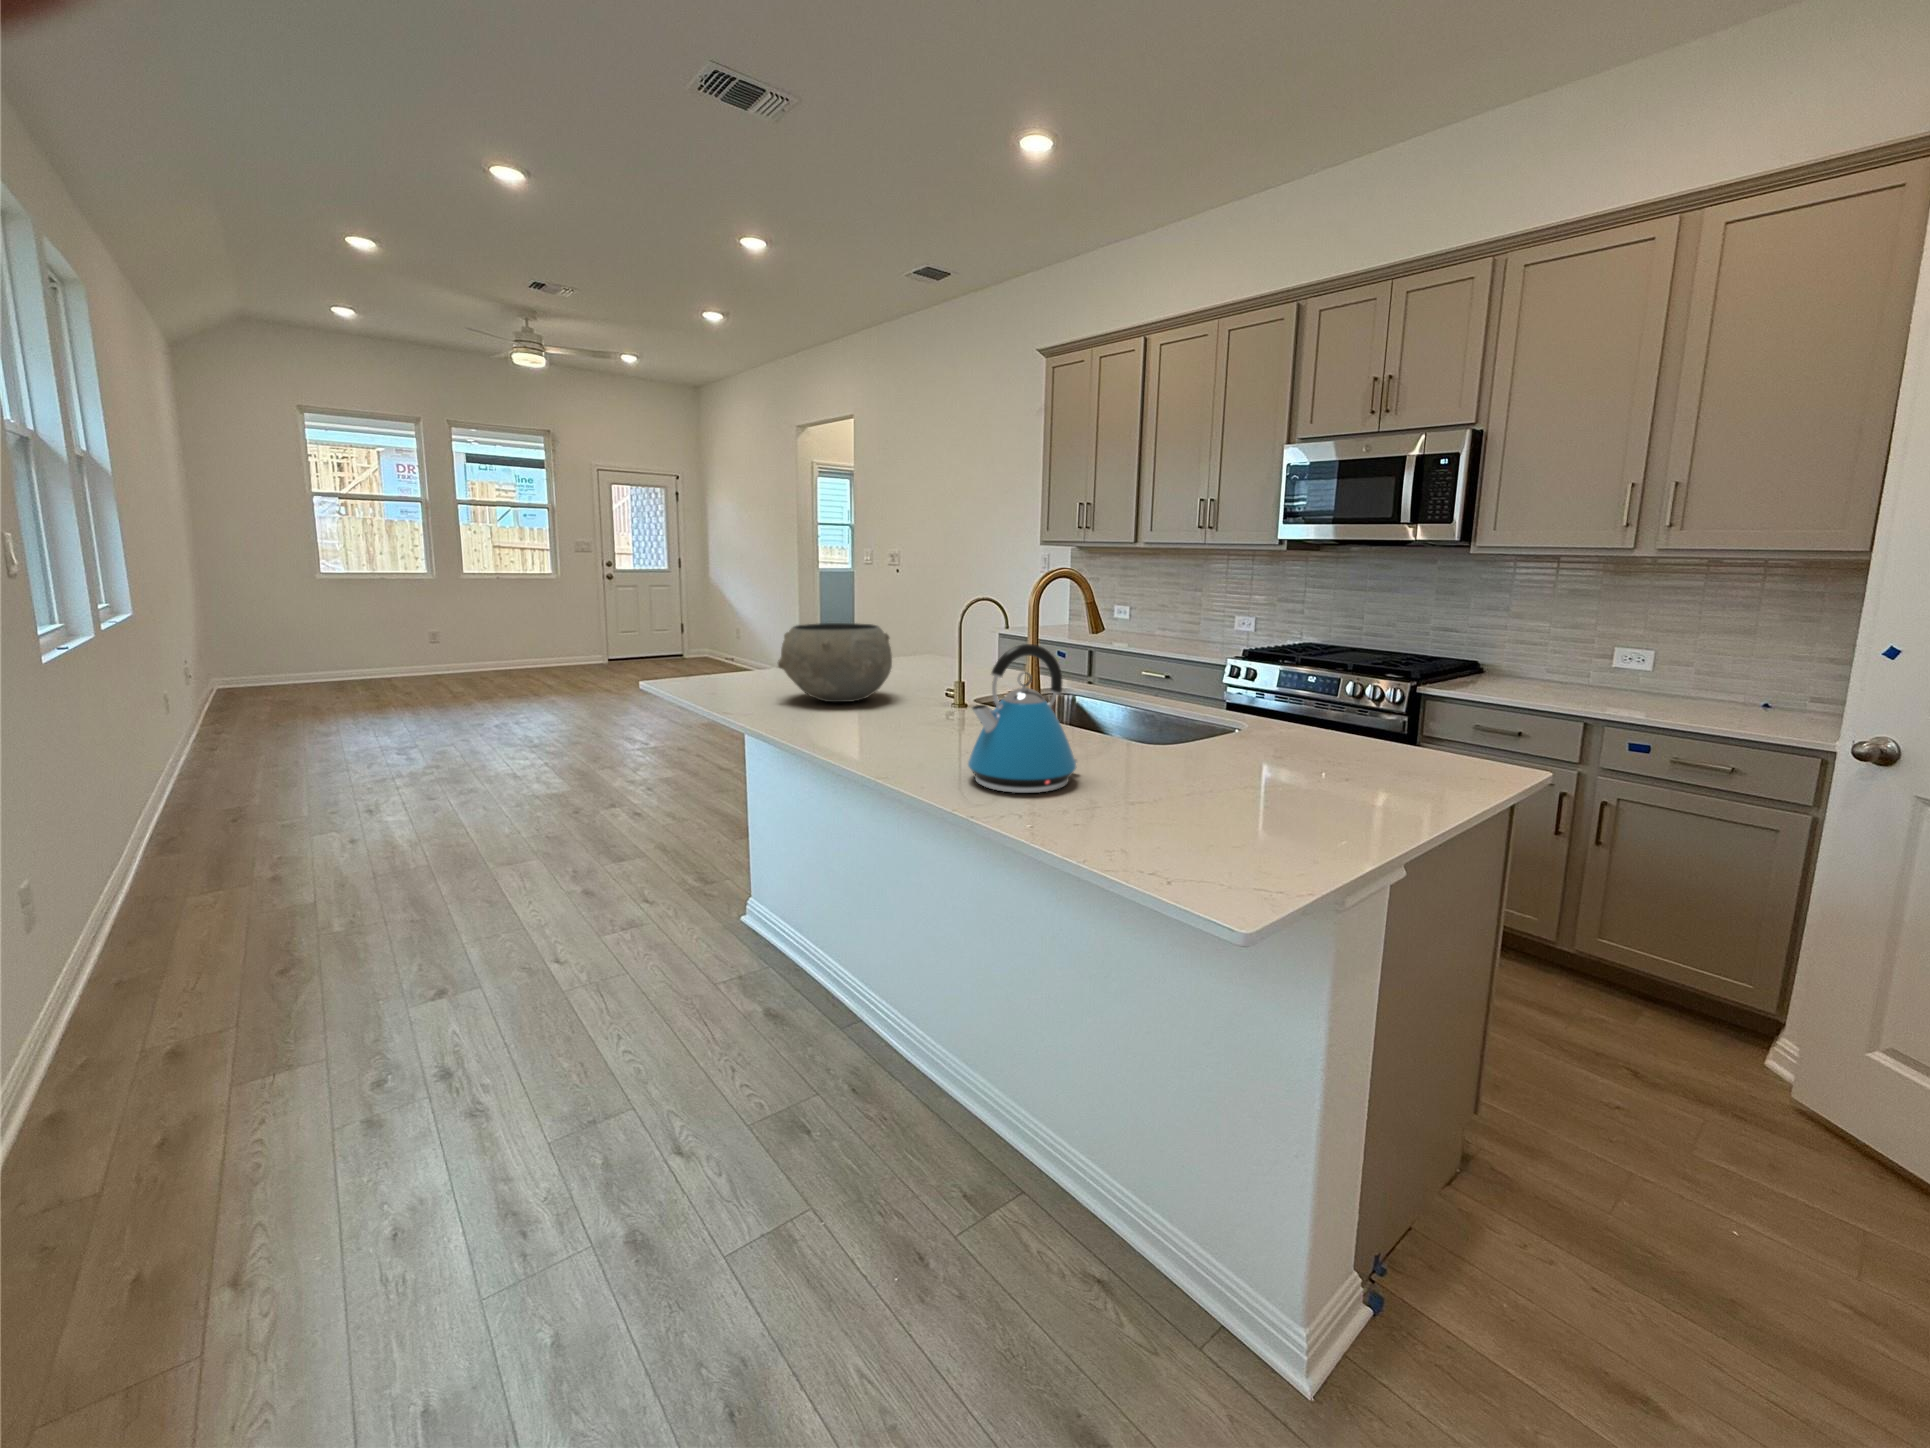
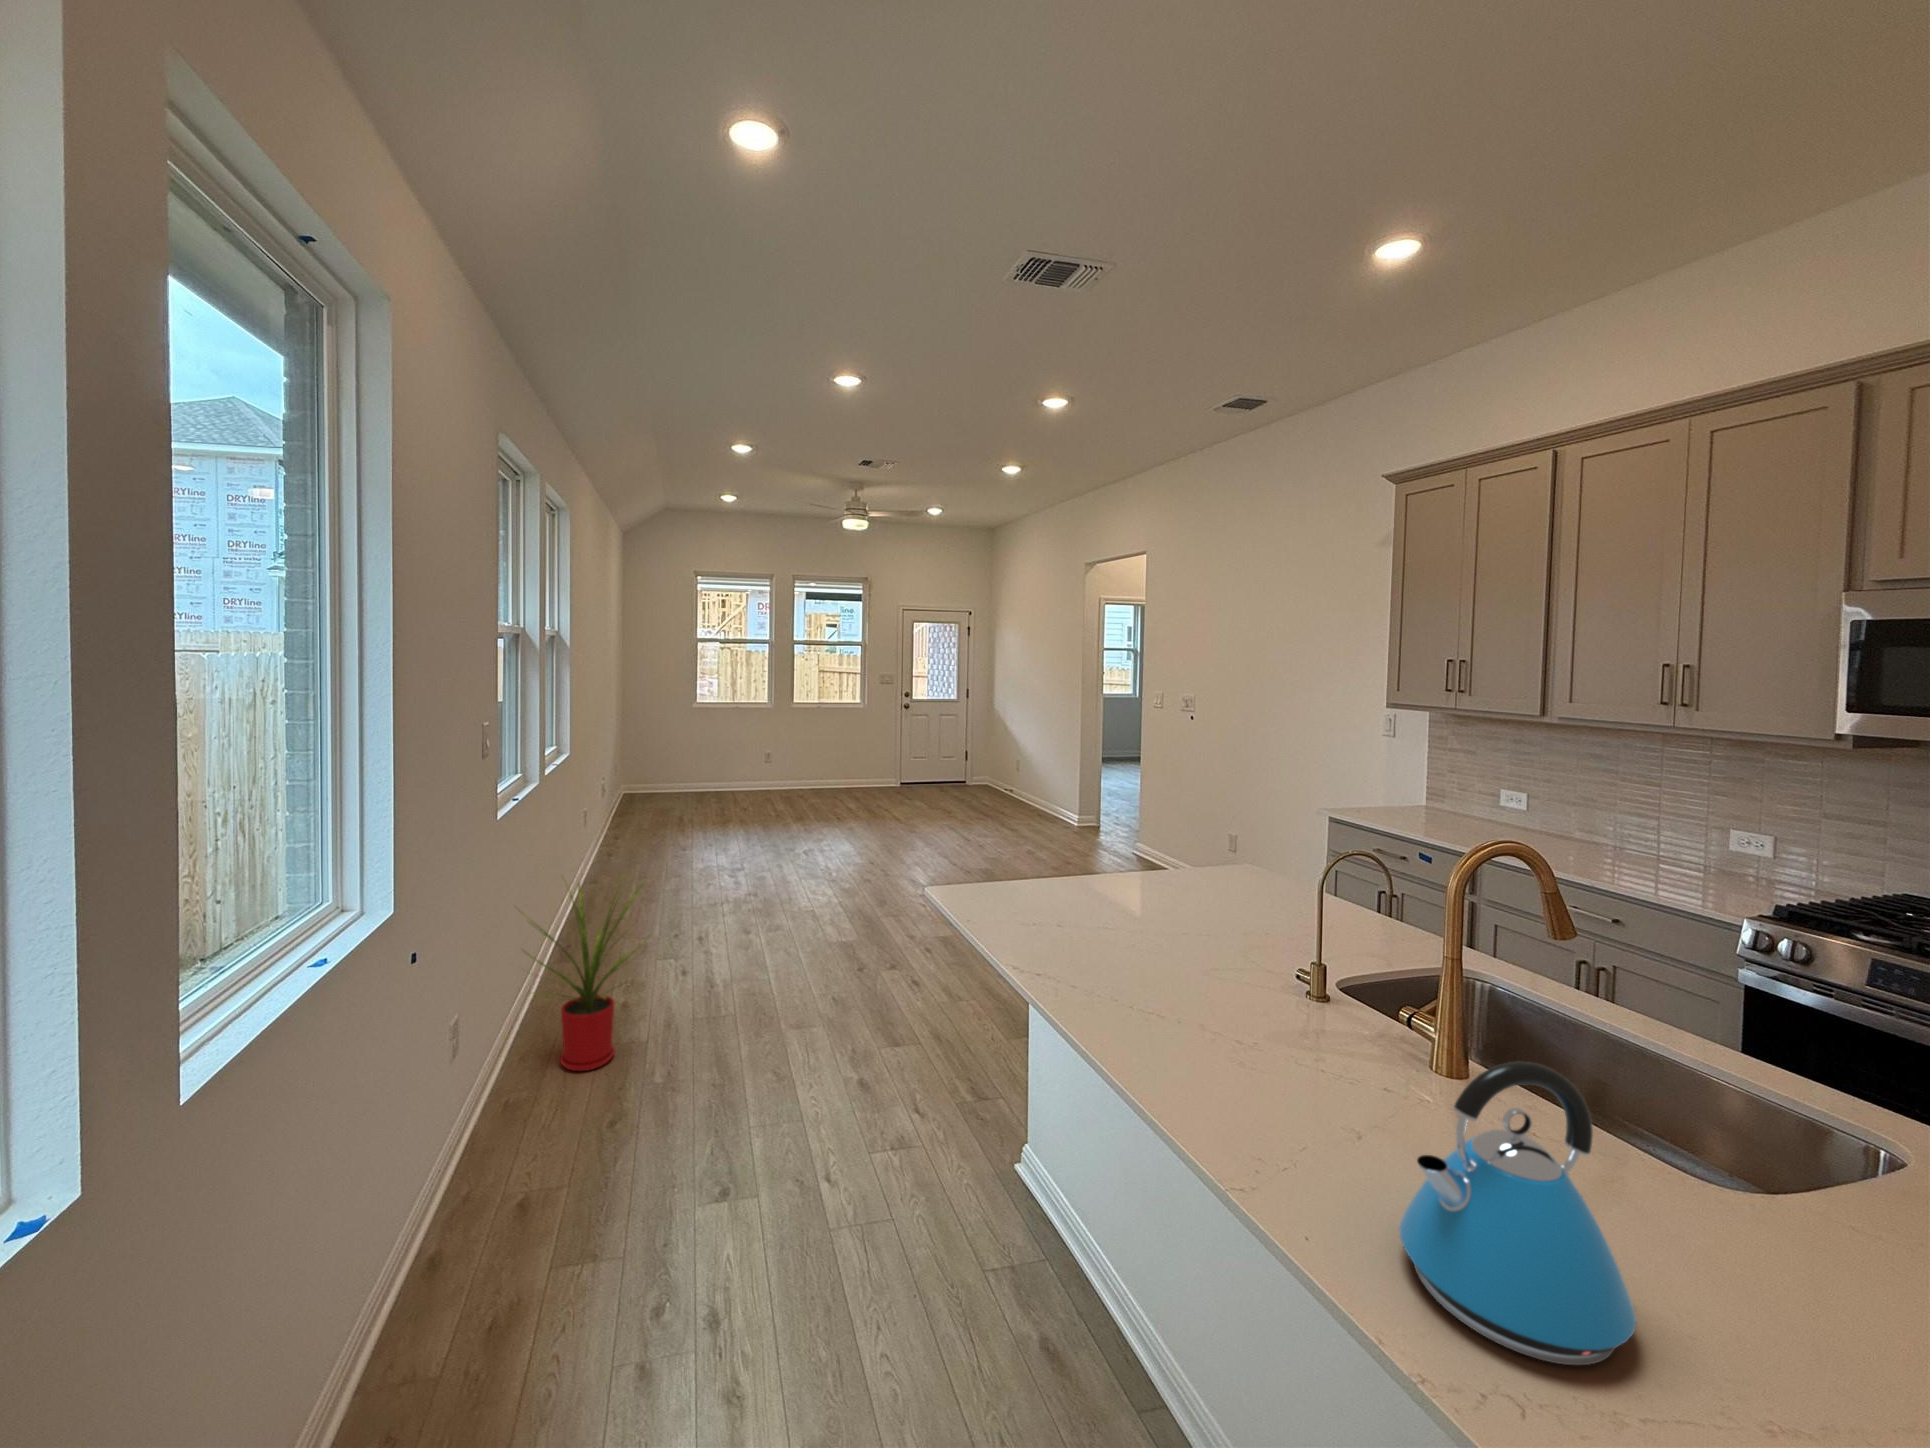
ceramic bowl: present [778,623,892,702] -> none [1076,857,1222,972]
house plant: none [83,718,307,945] -> present [514,880,646,1071]

